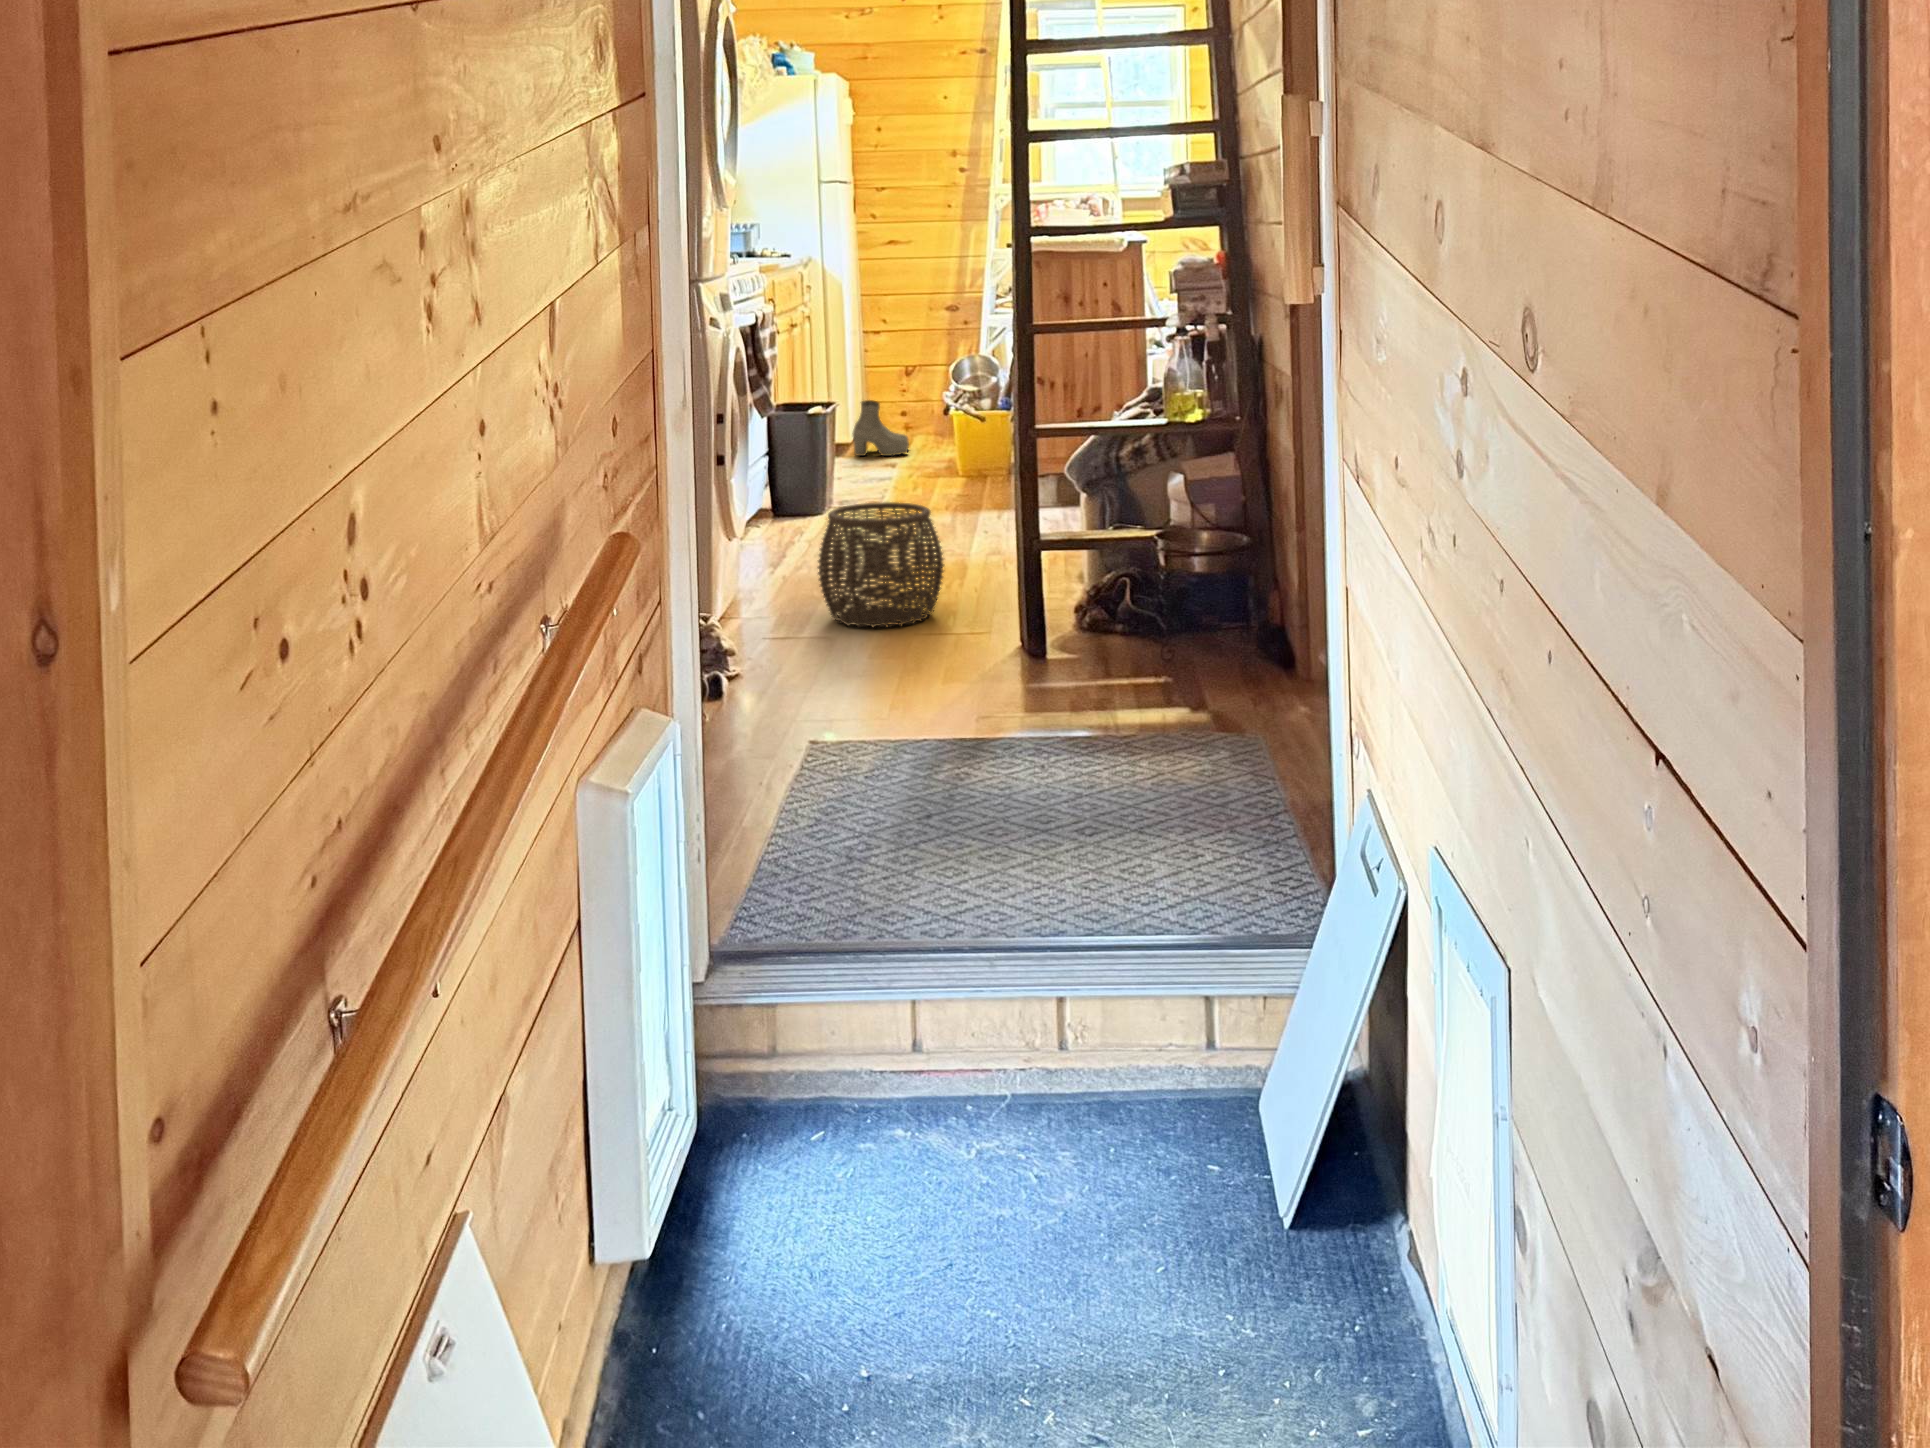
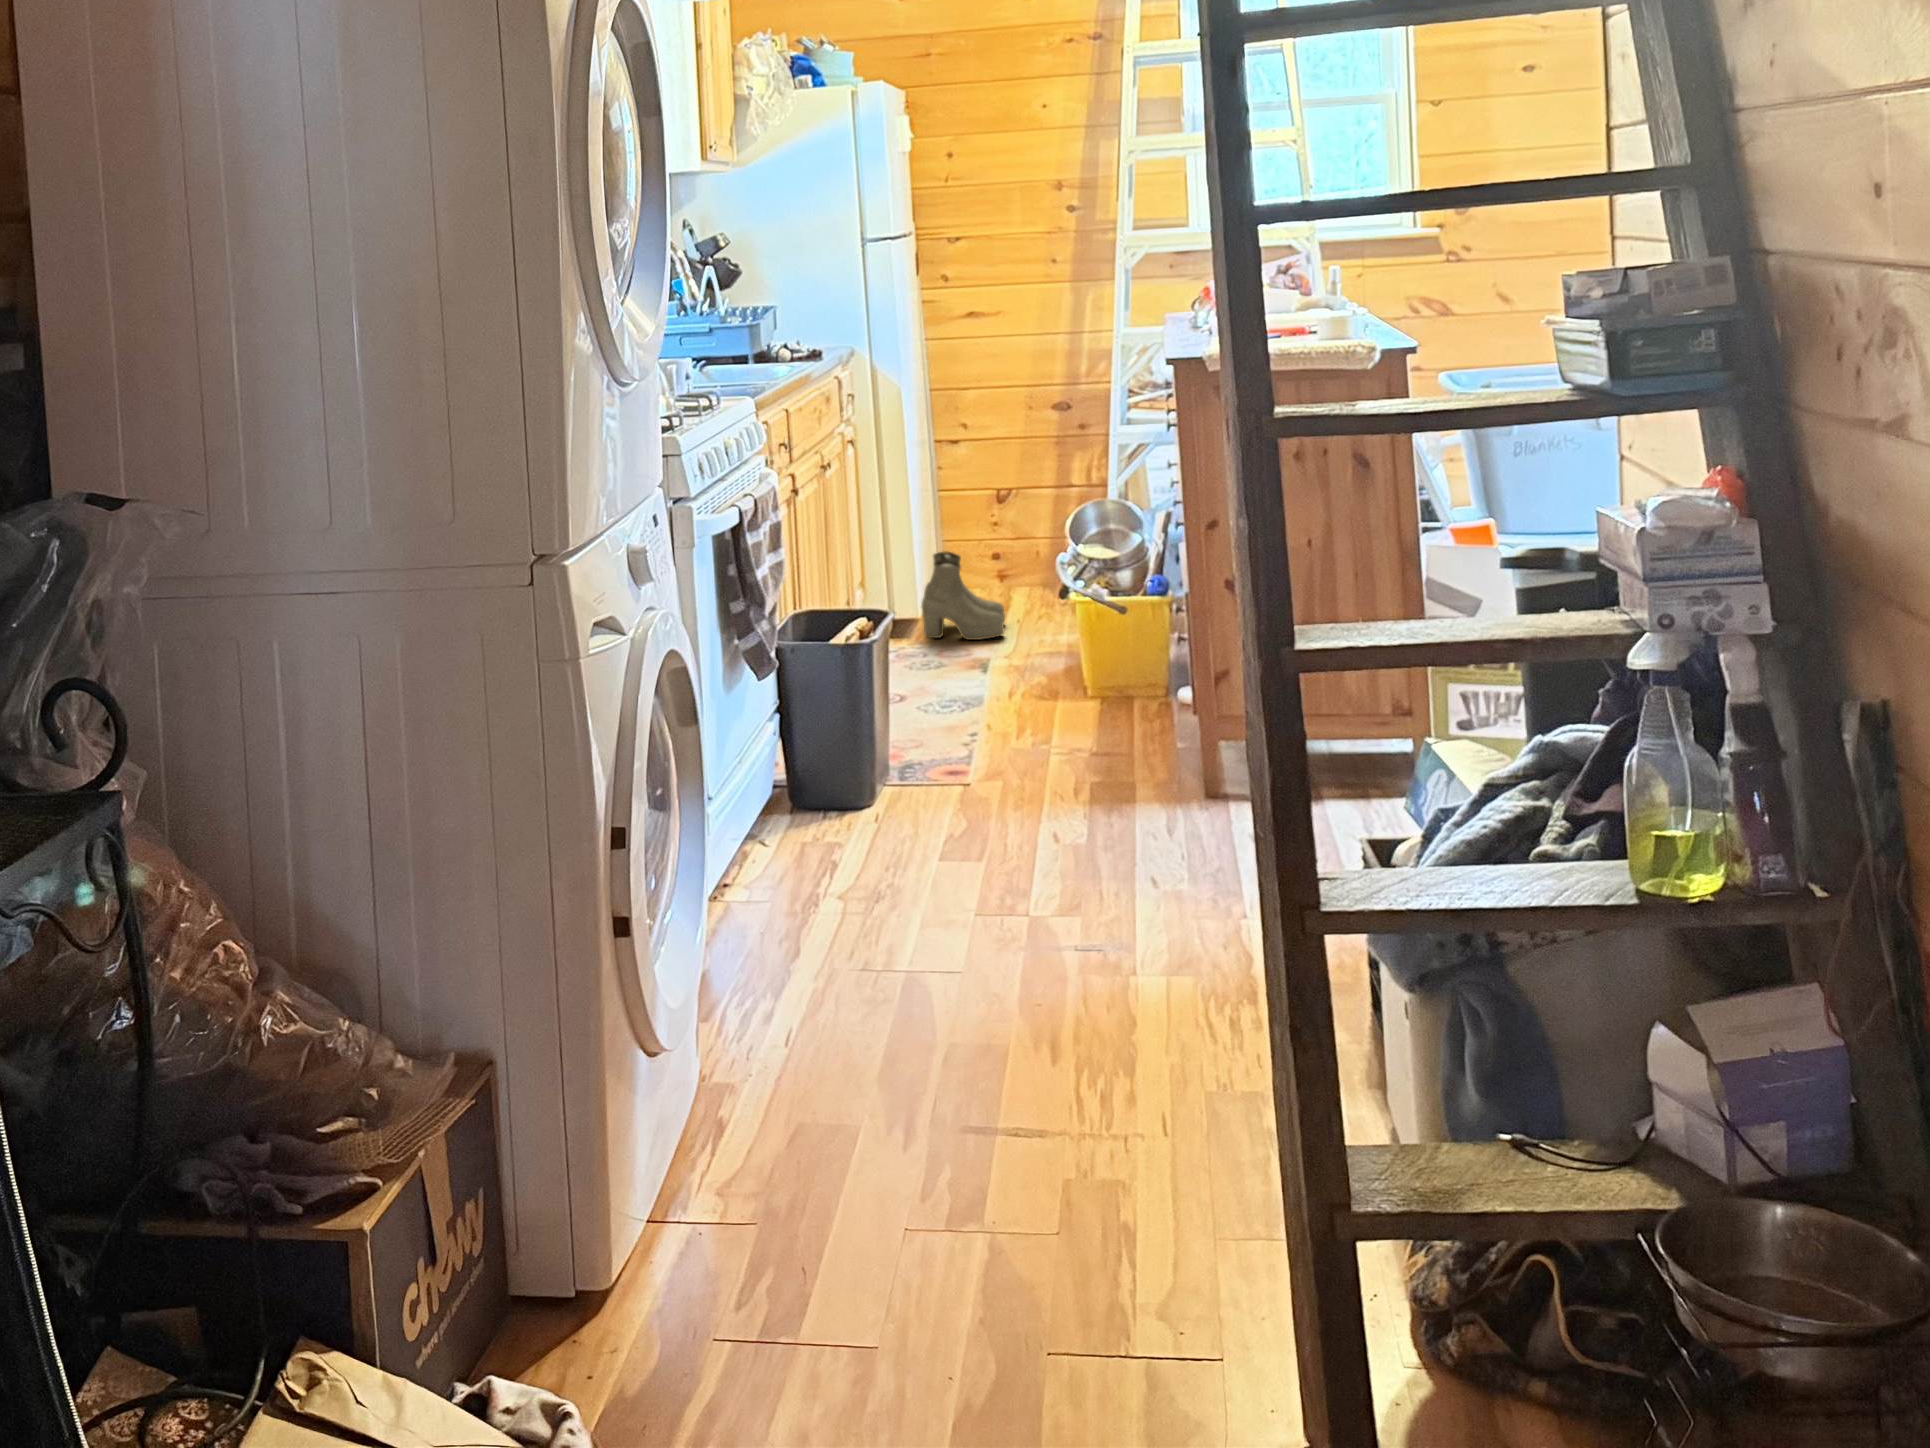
woven basket: present [818,502,944,627] -> none [815,986,1094,1325]

